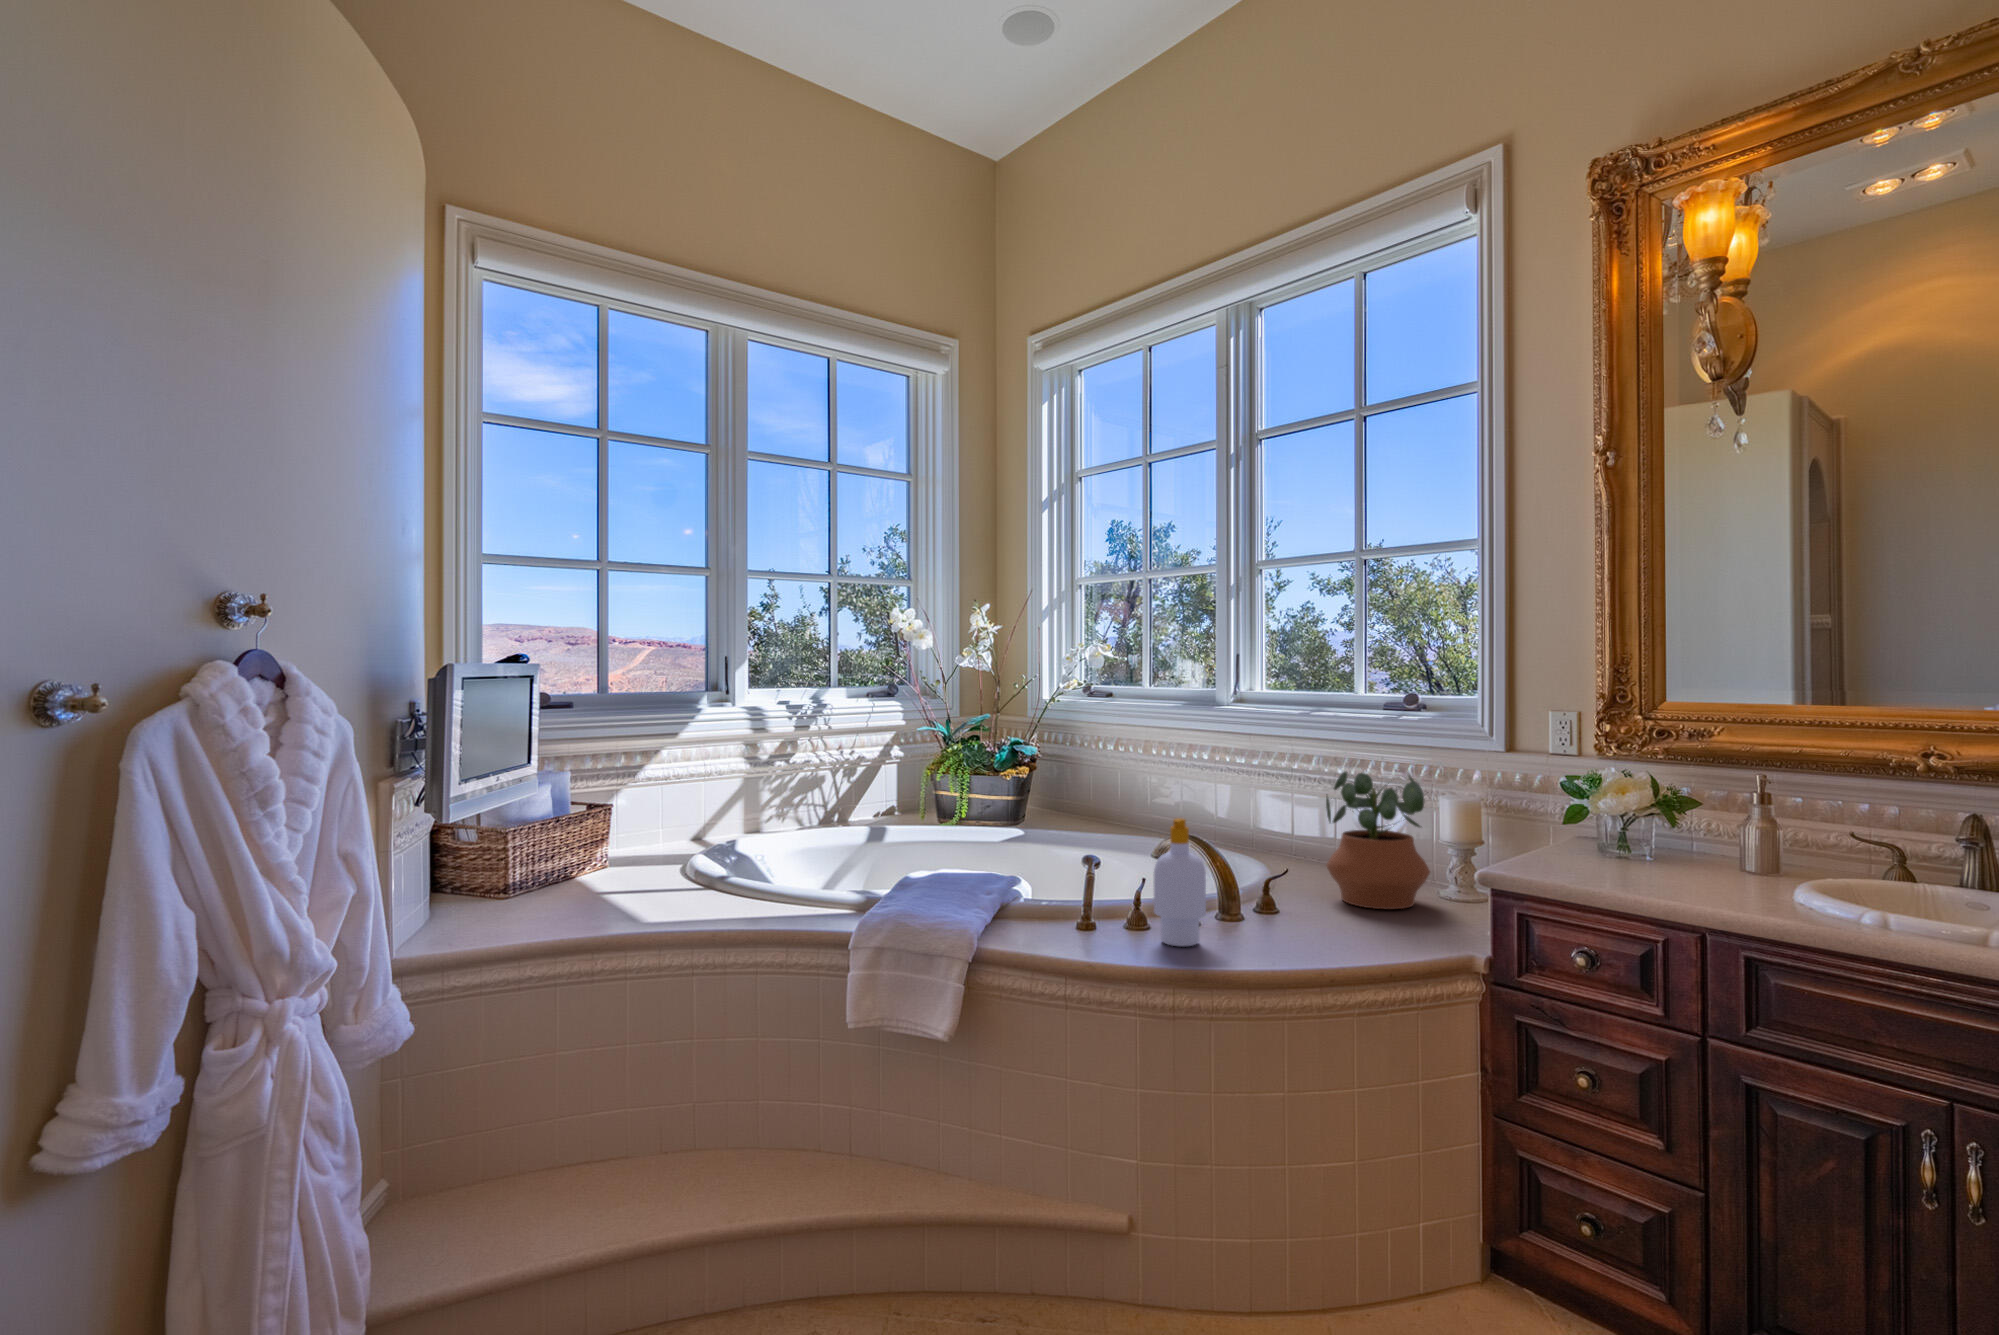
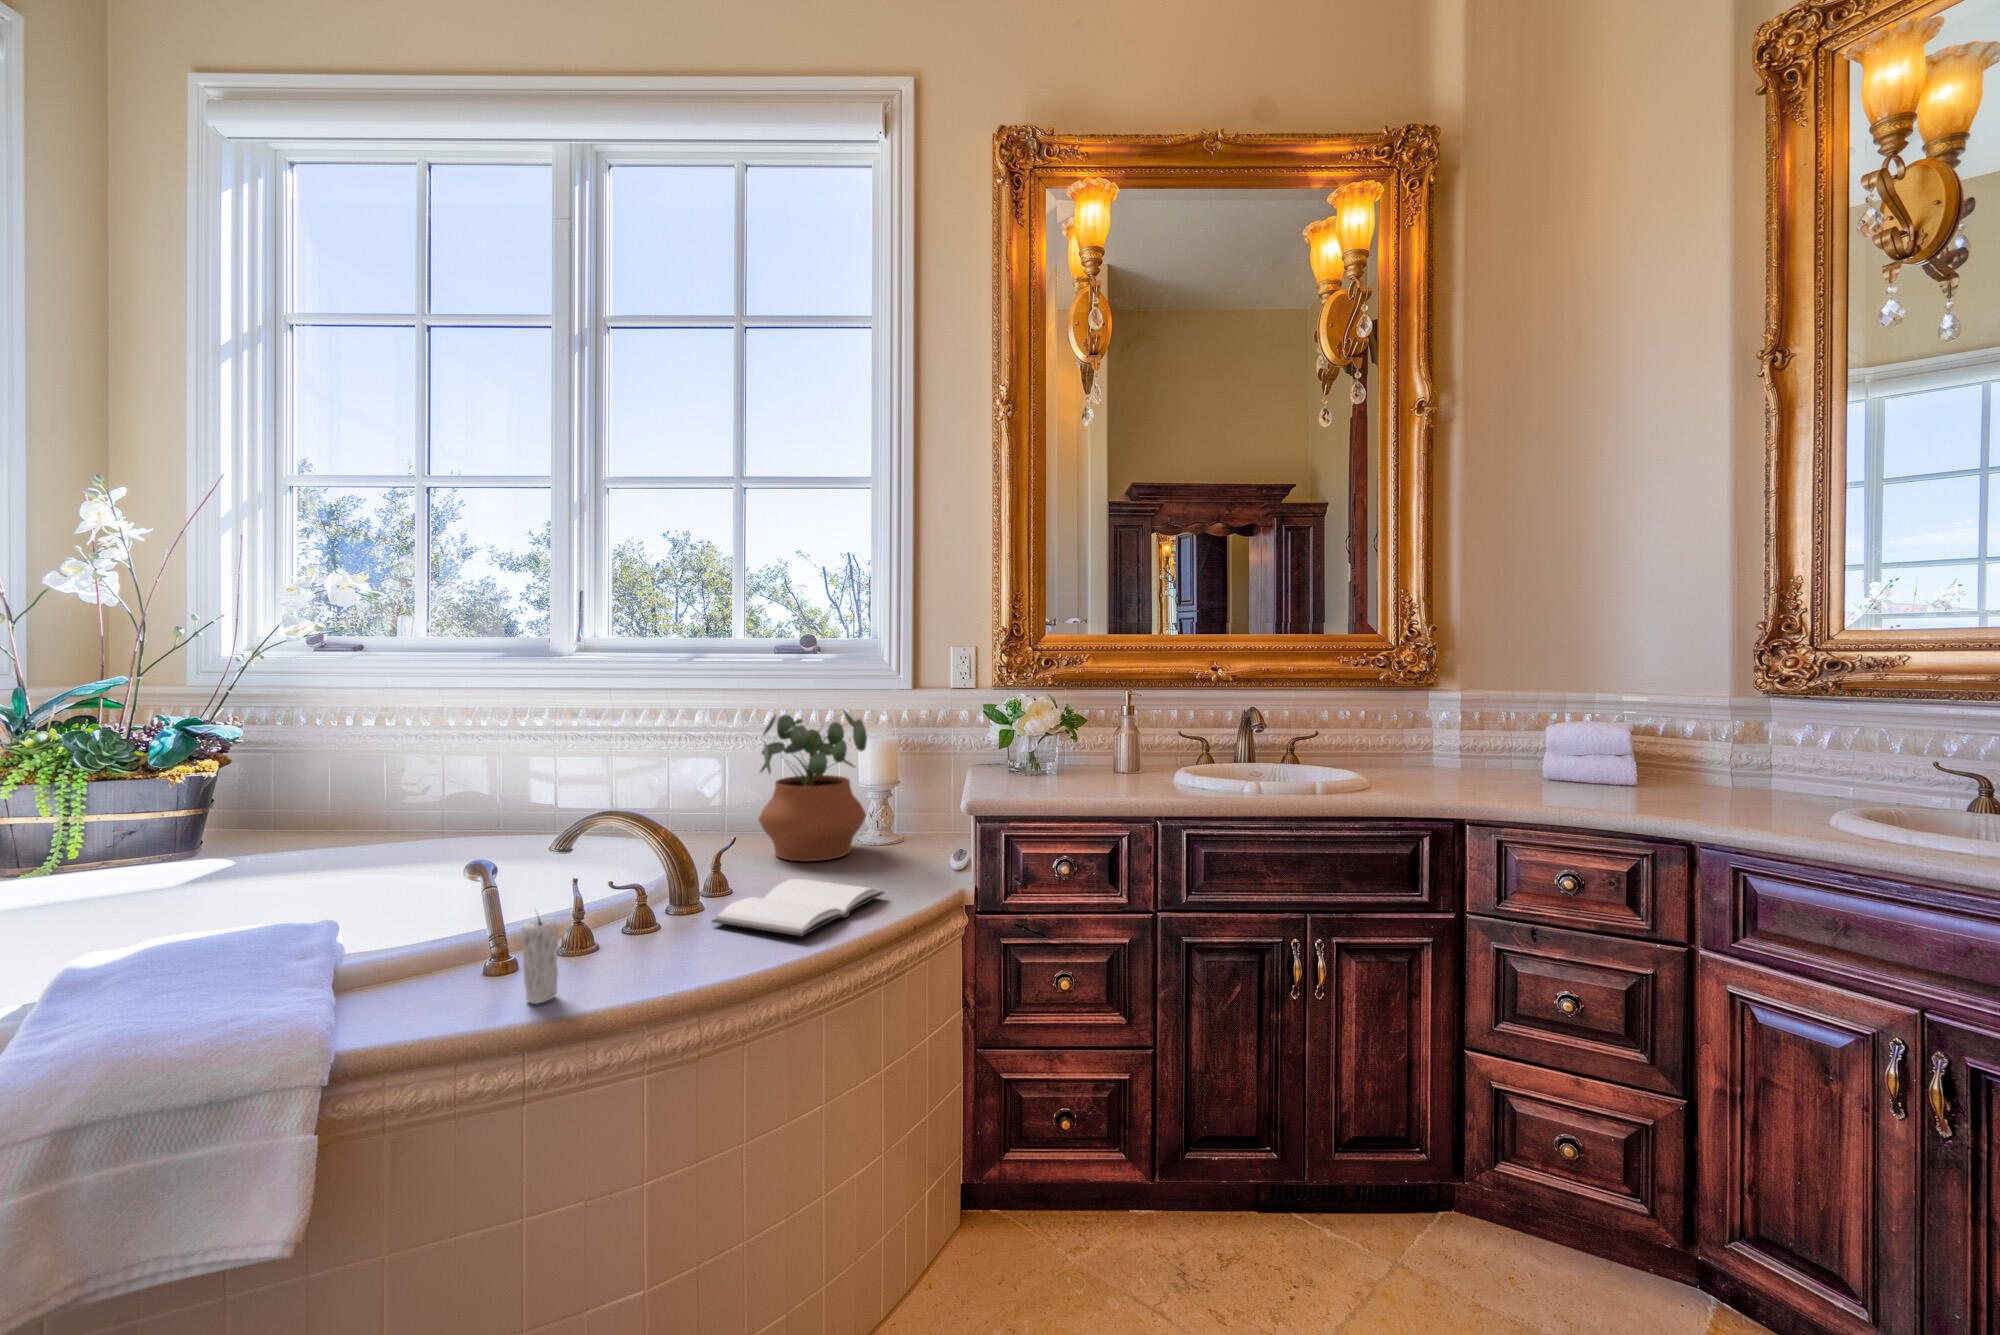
soap bottle: present [1154,818,1206,946] -> none [629,787,705,963]
candle: none [1075,884,1097,947] -> present [522,916,558,1004]
book: none [1229,914,1389,953] -> present [712,879,884,936]

